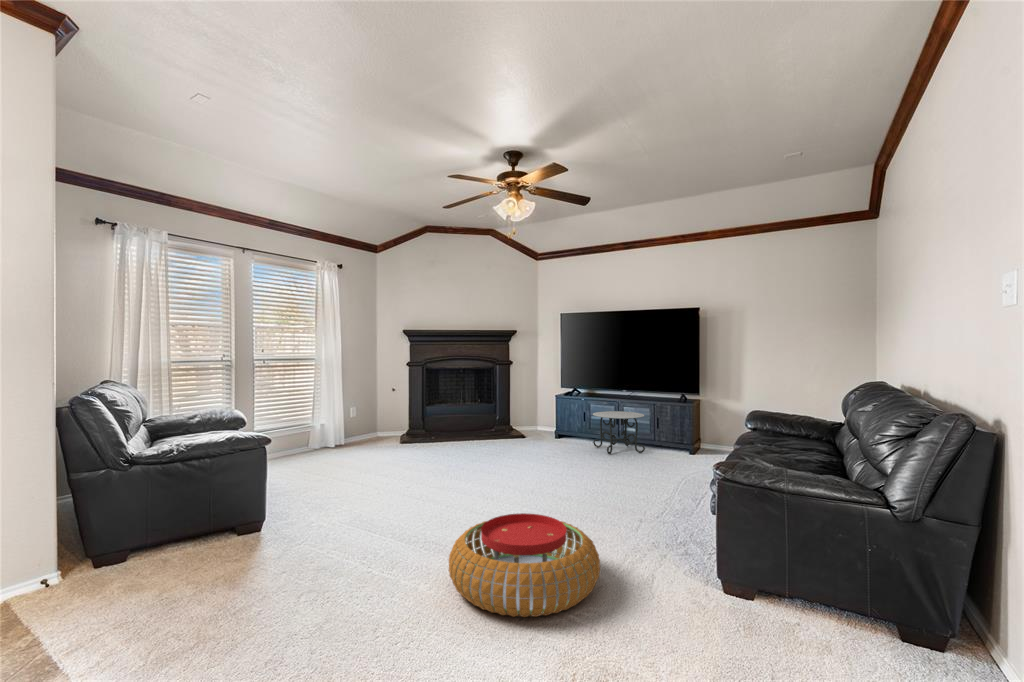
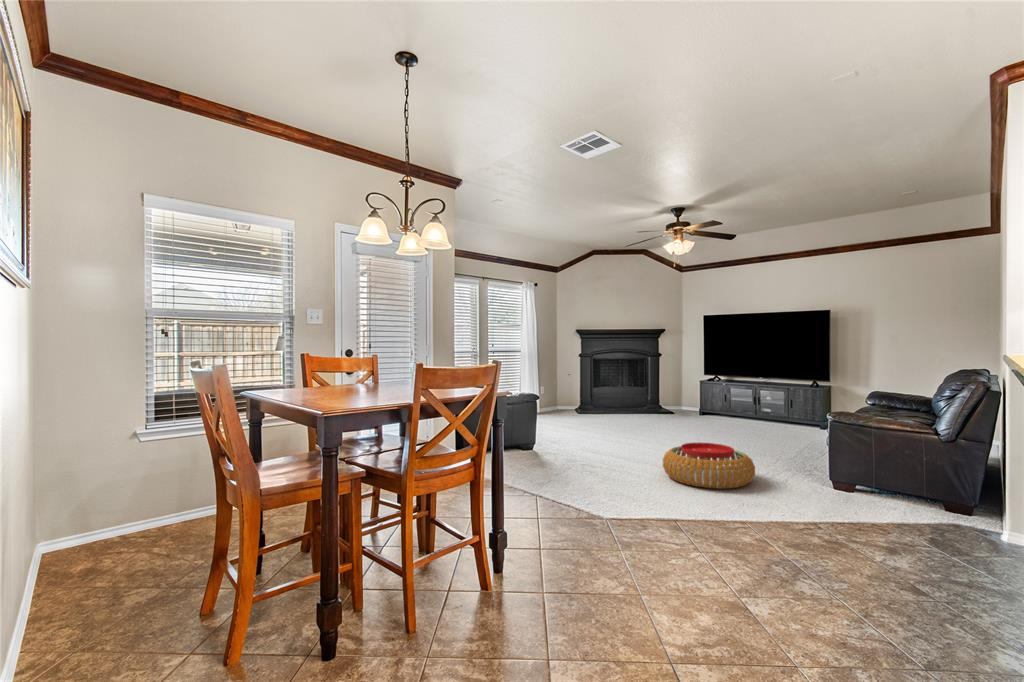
side table: present [593,411,645,454] -> none [735,394,781,427]

